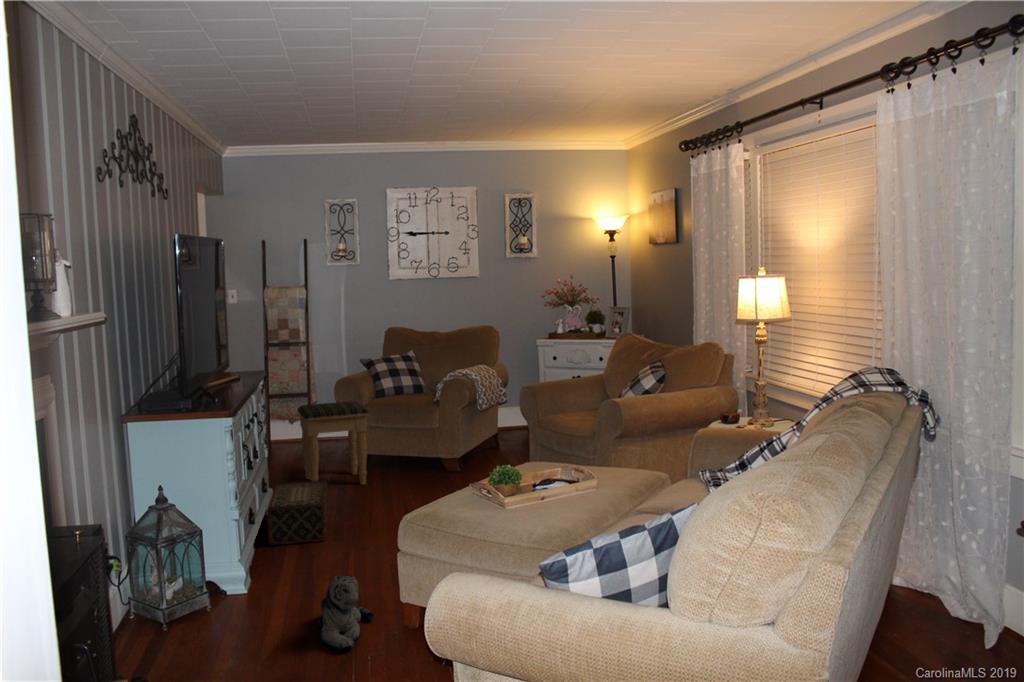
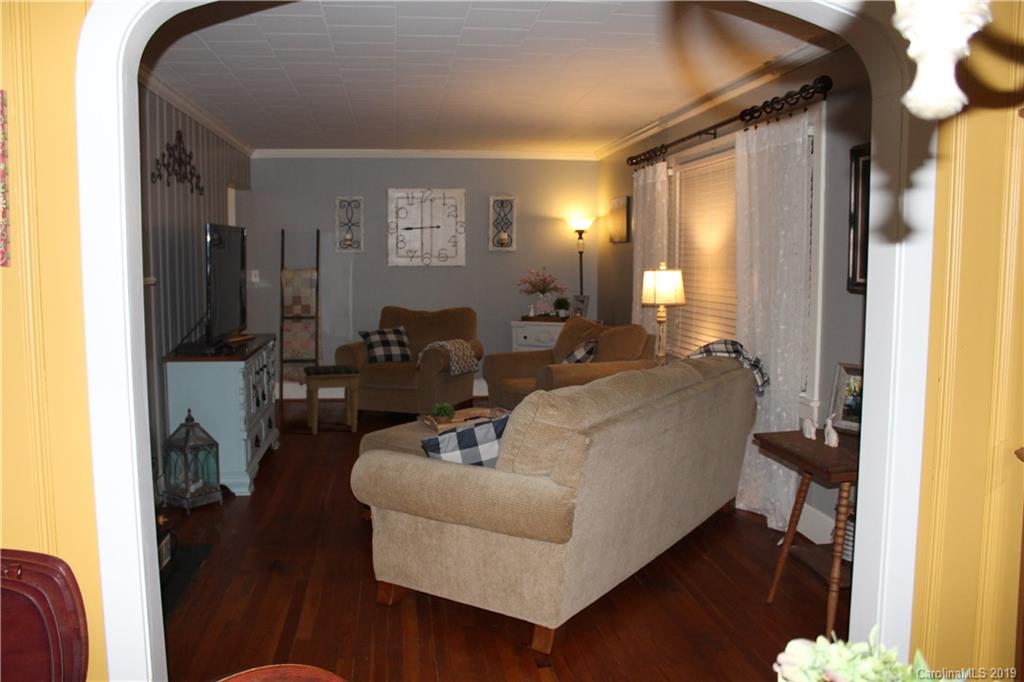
woven basket: present [267,481,328,545] -> none [271,423,322,468]
plush toy: present [317,576,374,650] -> none [299,477,342,528]

